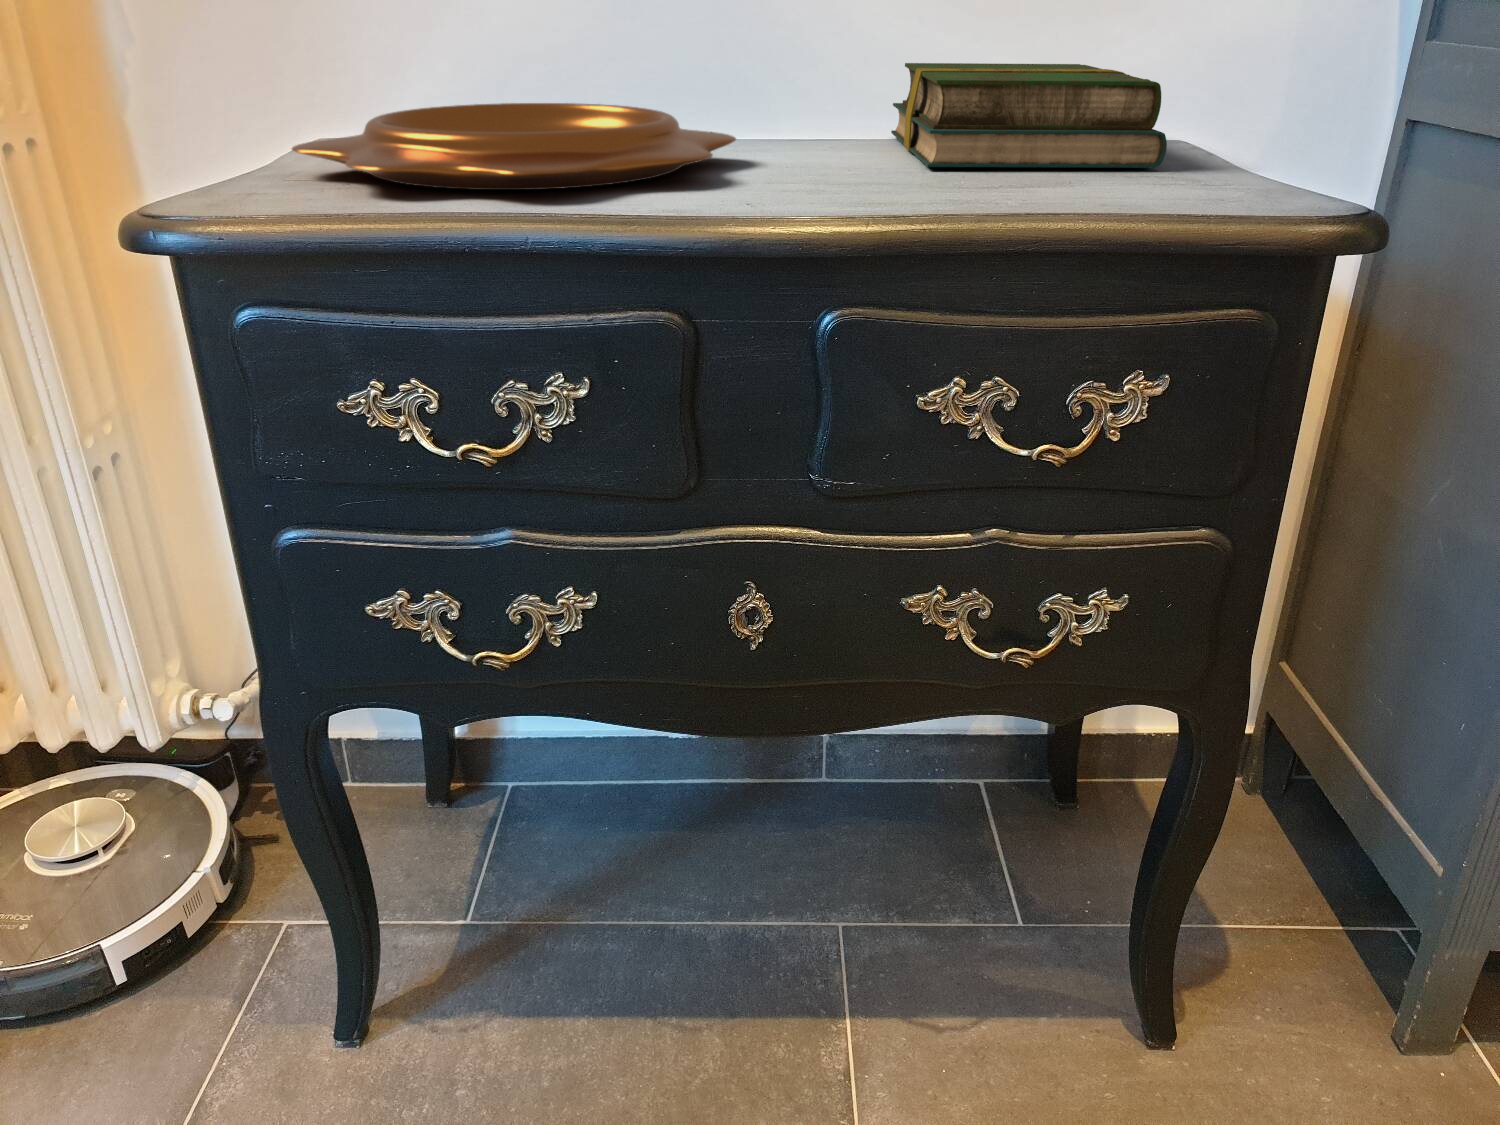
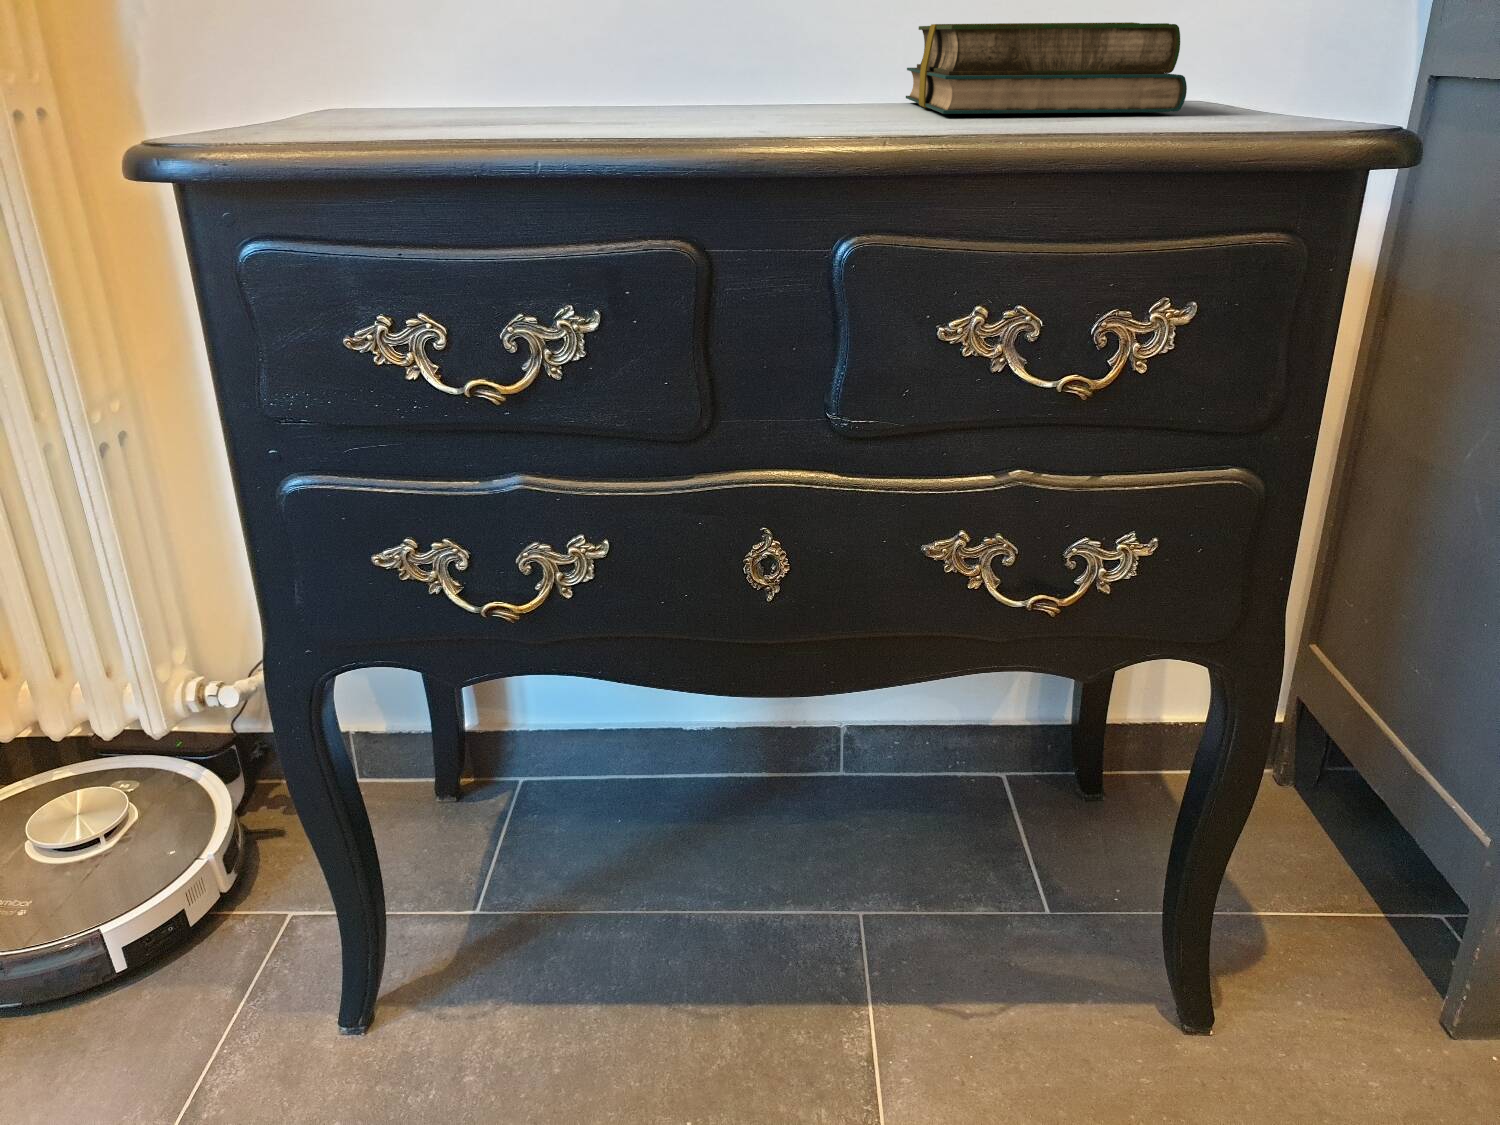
decorative bowl: present [292,103,736,190] -> none [301,64,749,130]

